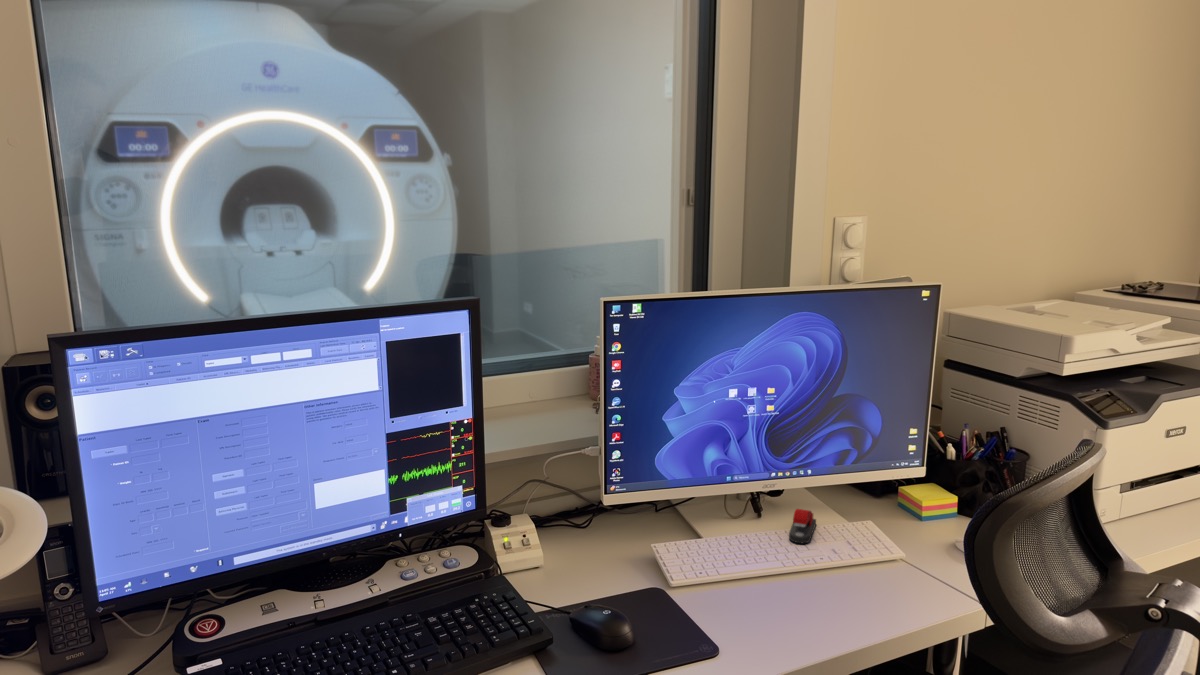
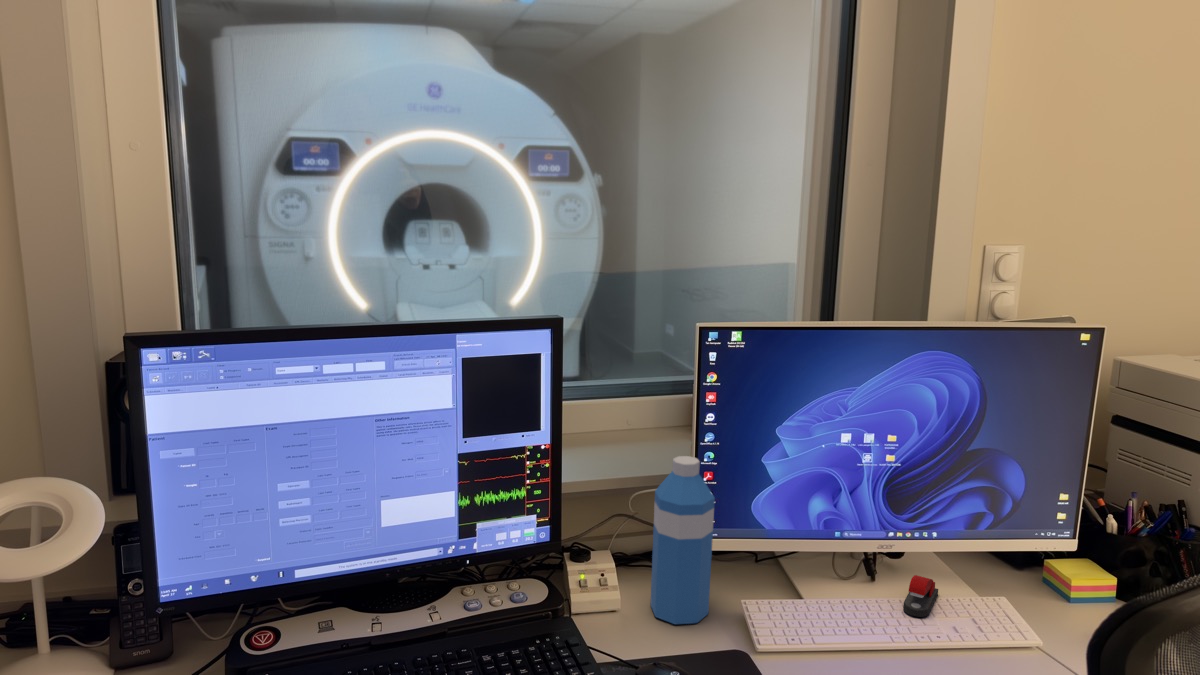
water bottle: none [570,420,624,572] -> present [650,456,715,624]

